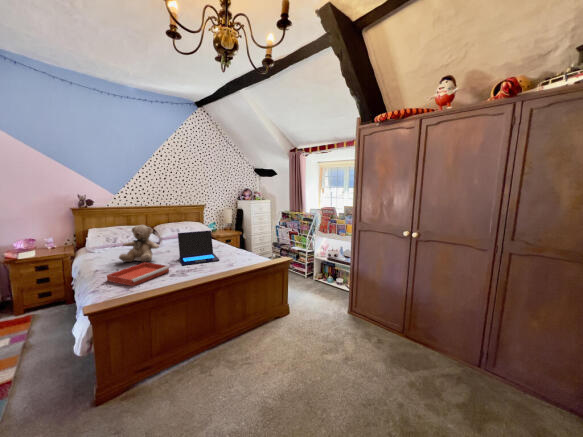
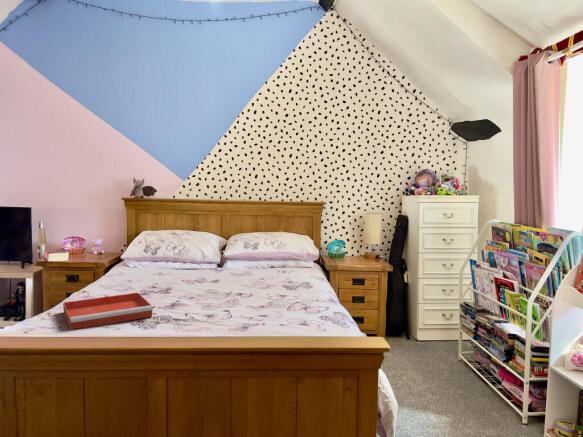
teddy bear: present [119,225,159,262] -> none [123,227,182,294]
laptop: present [178,231,219,265] -> none [188,248,271,314]

